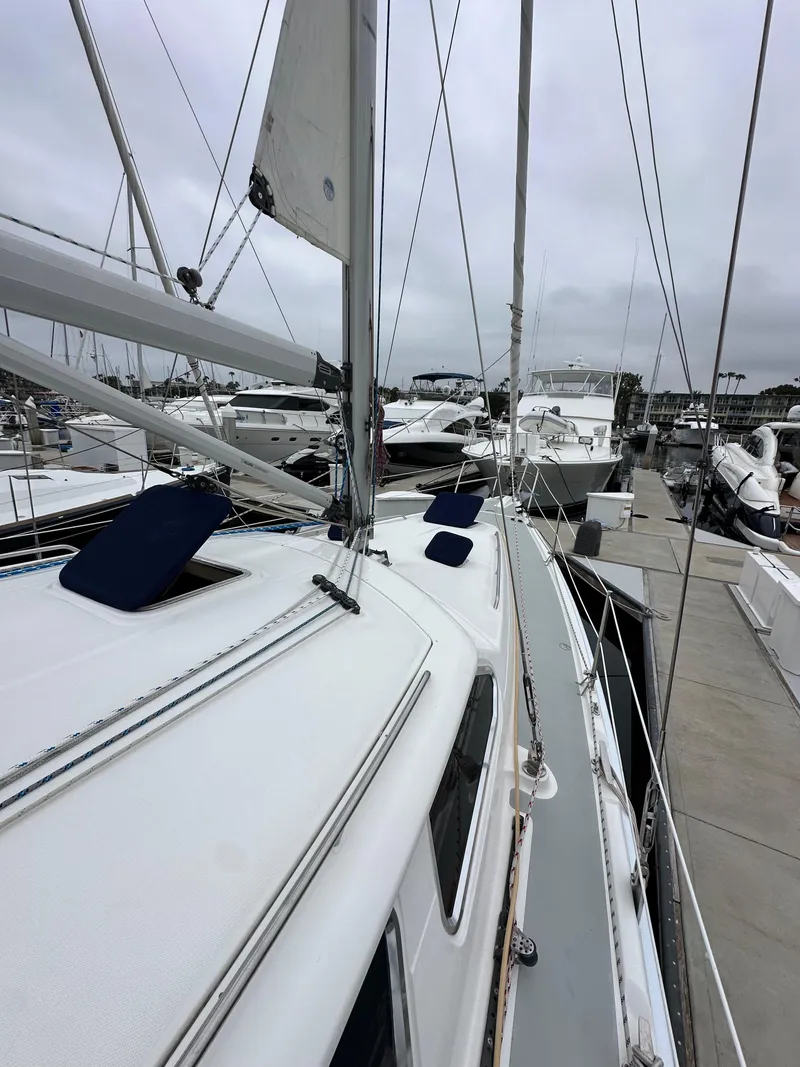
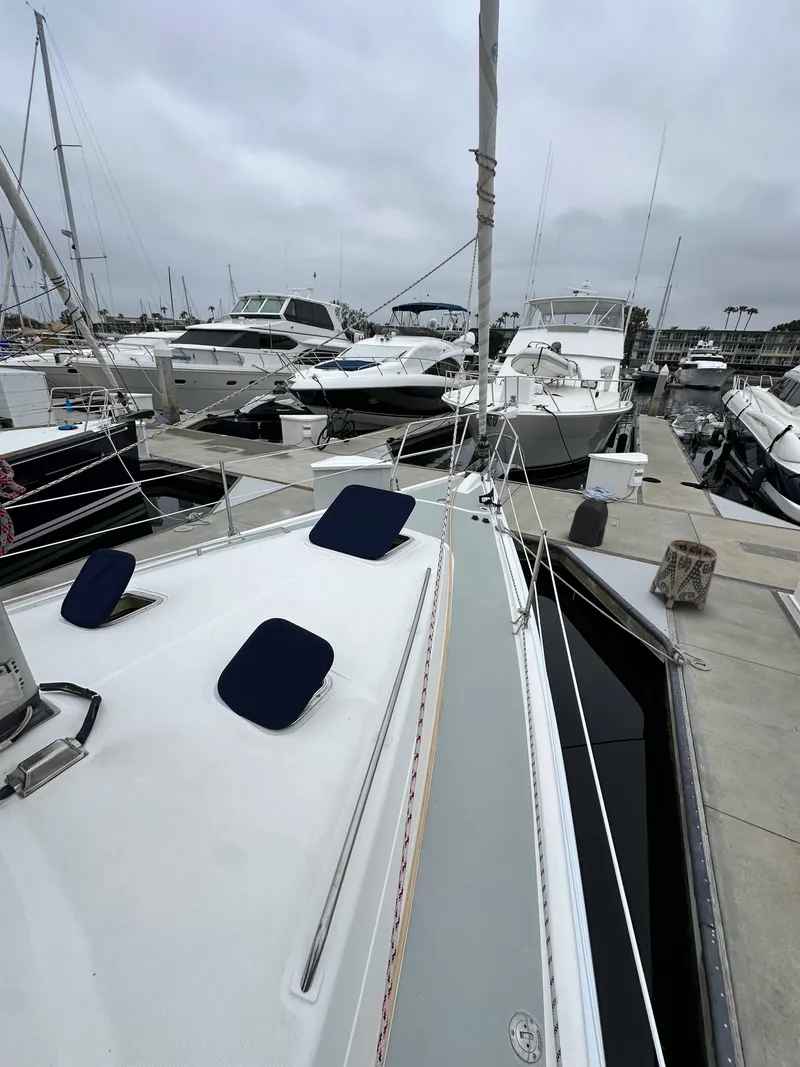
basket: none [633,543,676,591] -> present [650,540,717,610]

